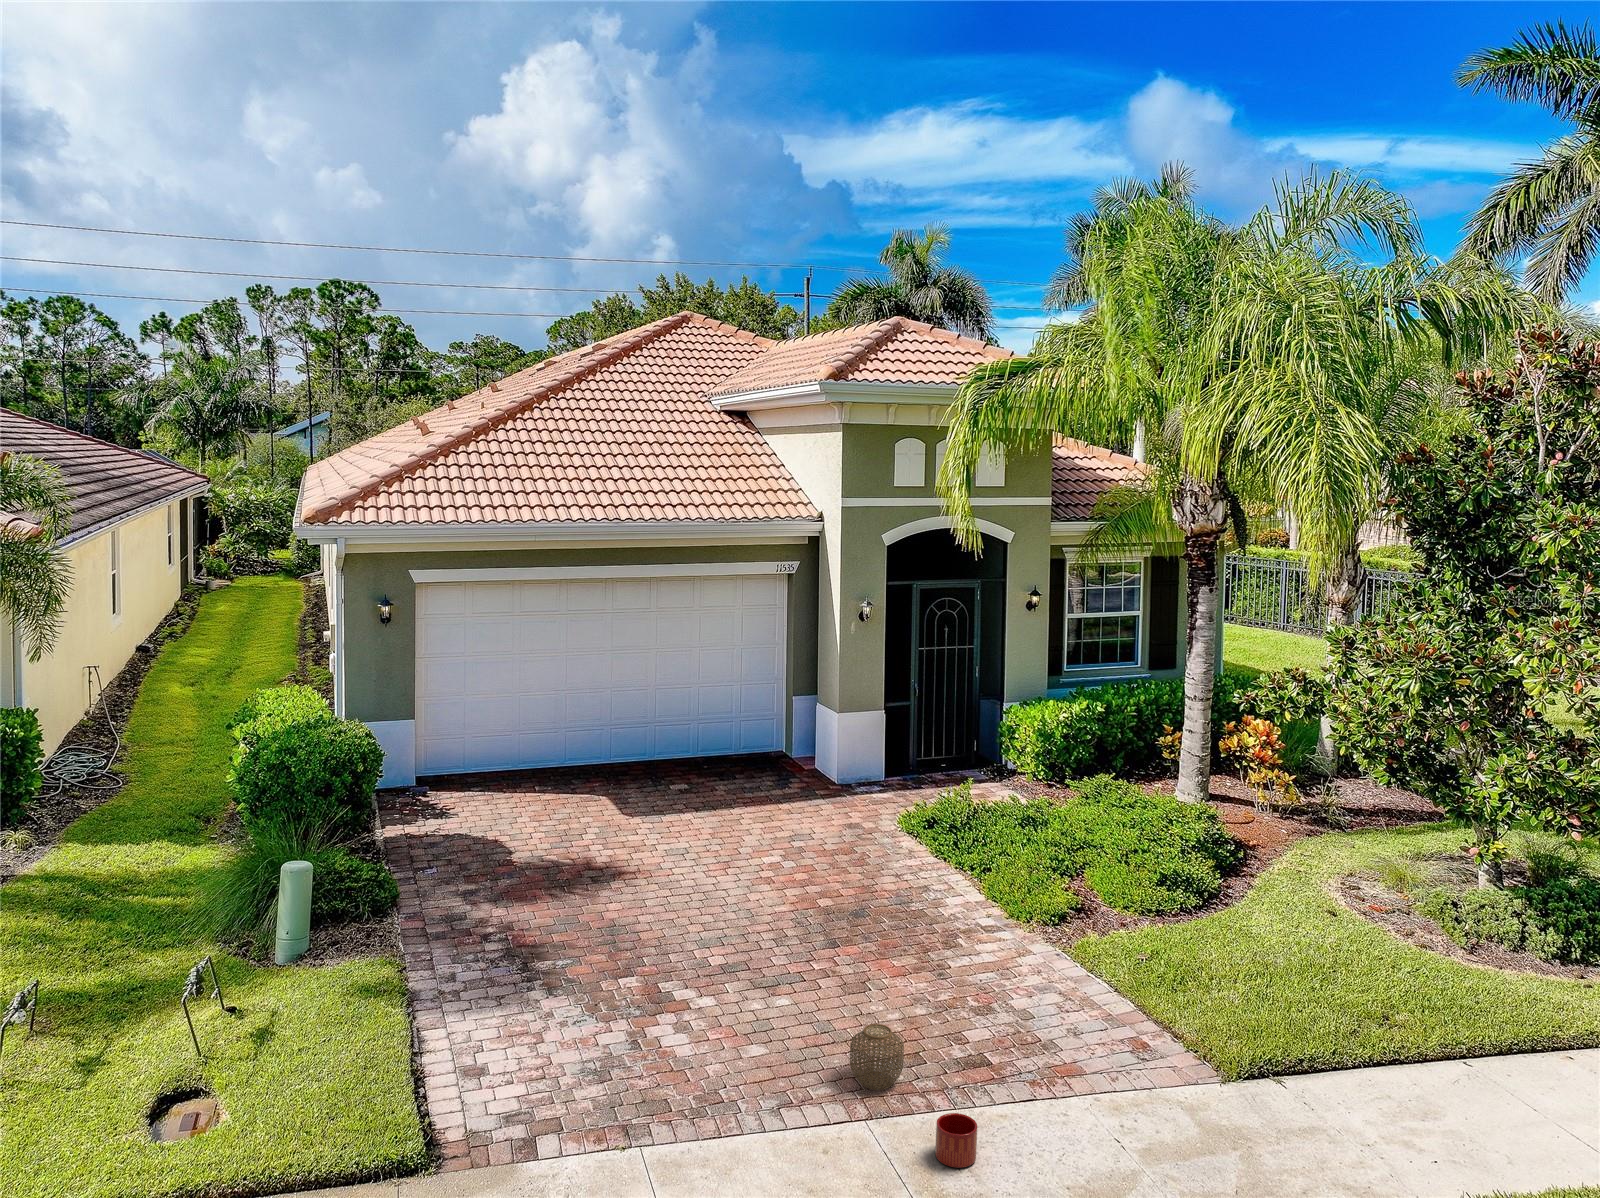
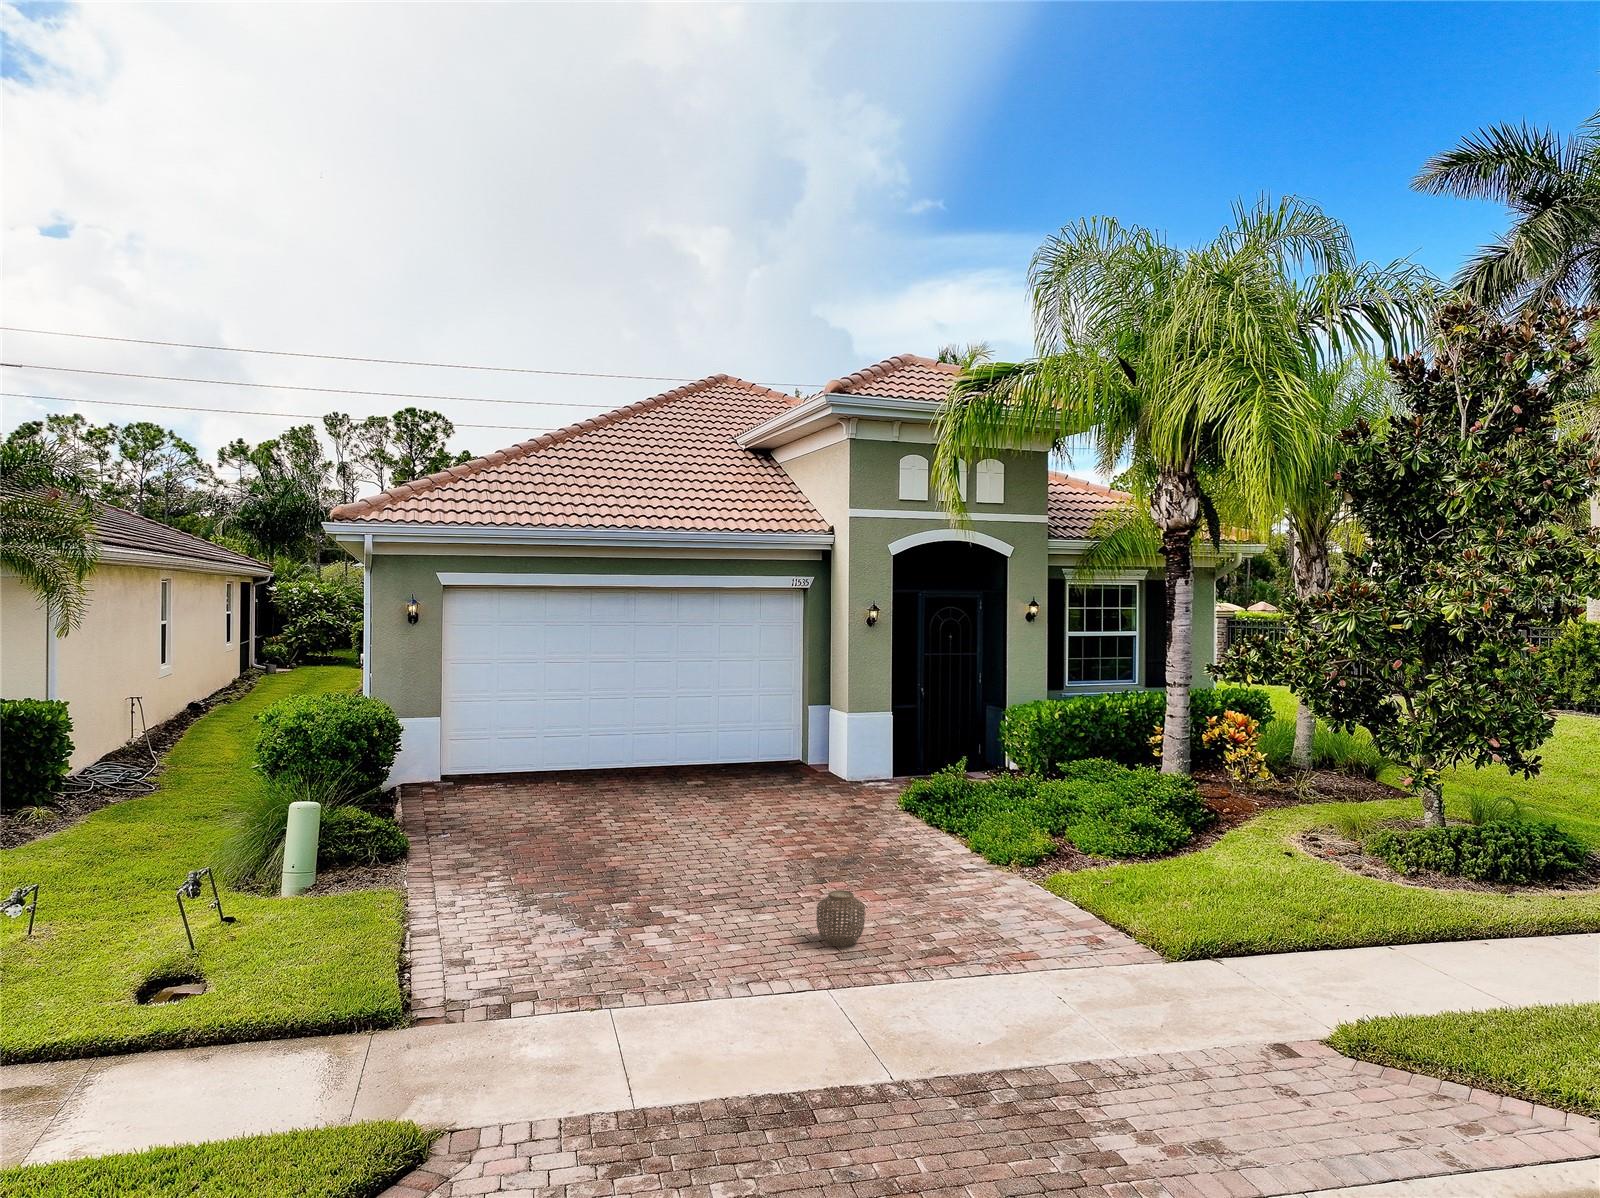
planter: present [935,1113,977,1168] -> none [883,947,920,989]

